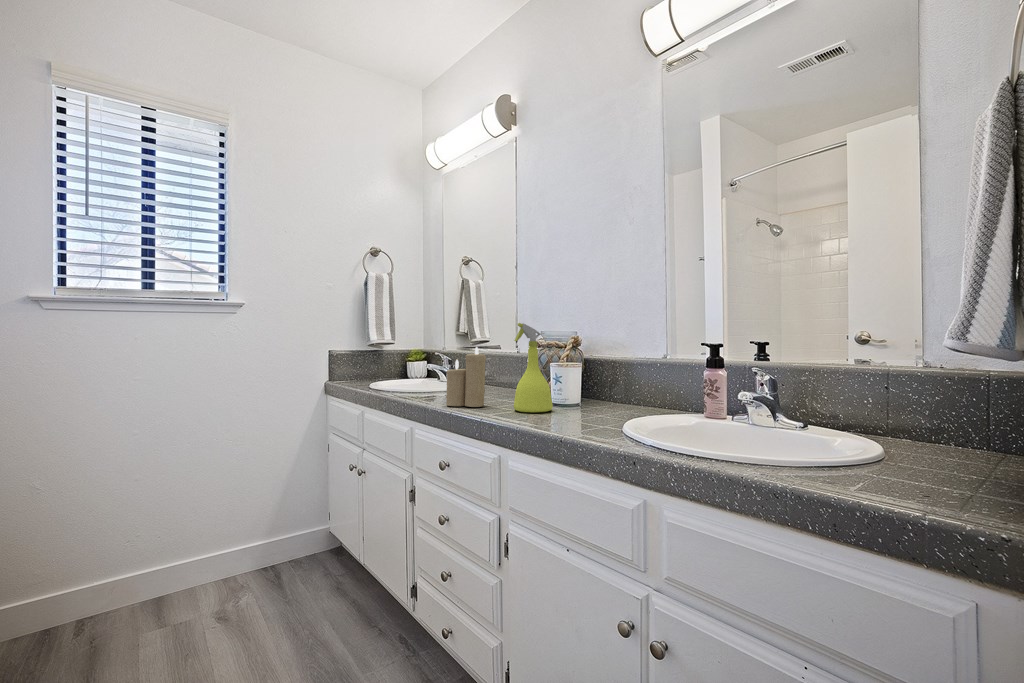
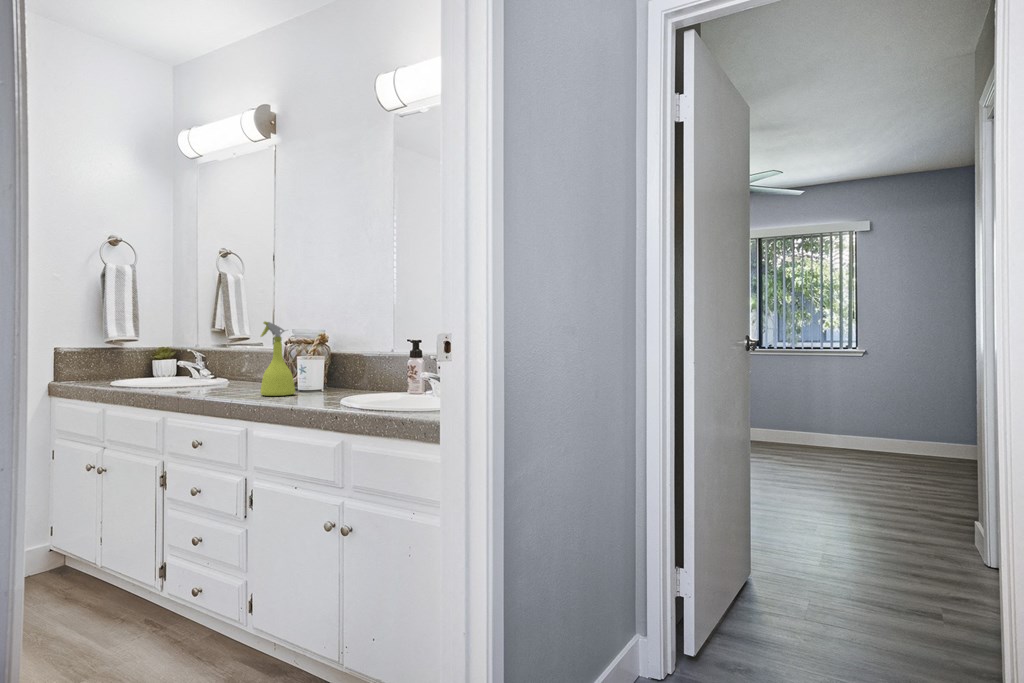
candle: present [446,347,486,407] -> none [197,342,236,394]

